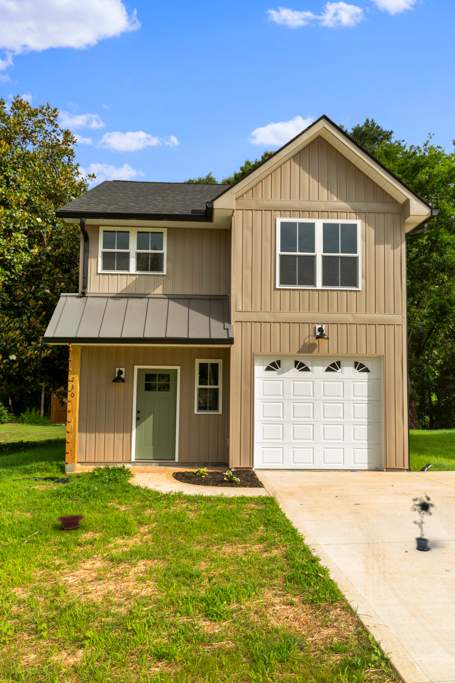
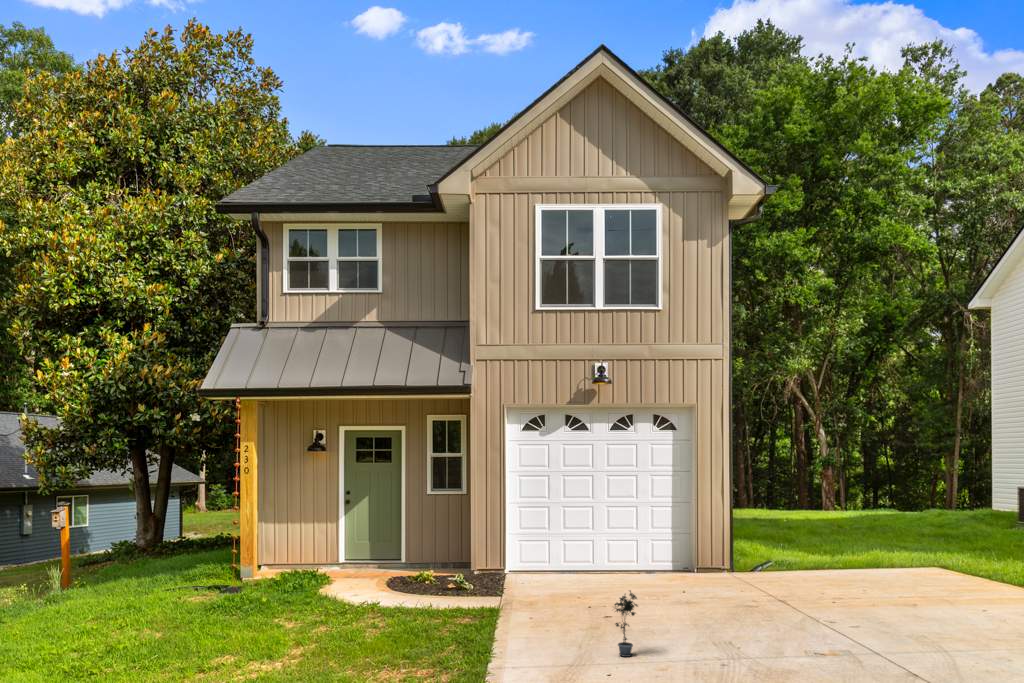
basket: present [56,501,84,530] -> none [214,604,248,640]

